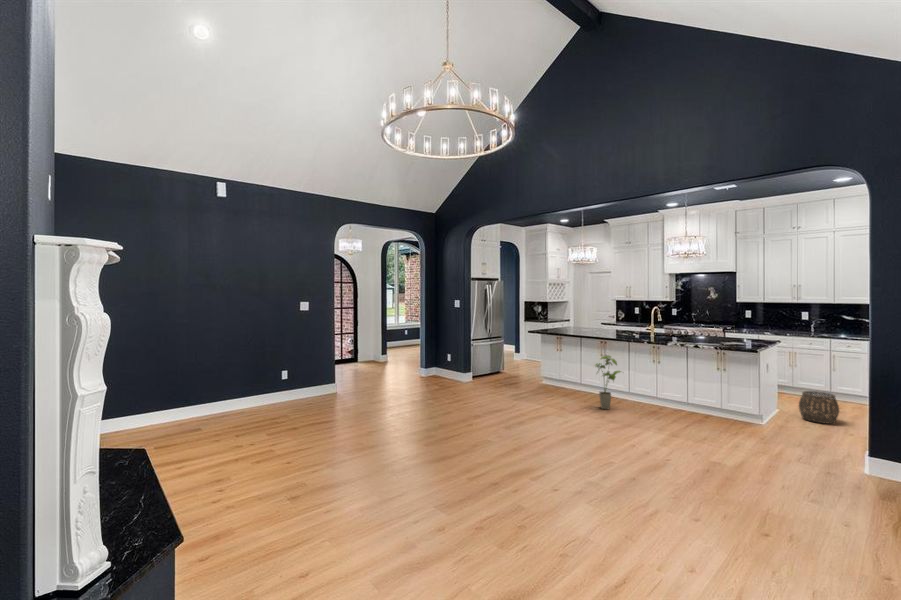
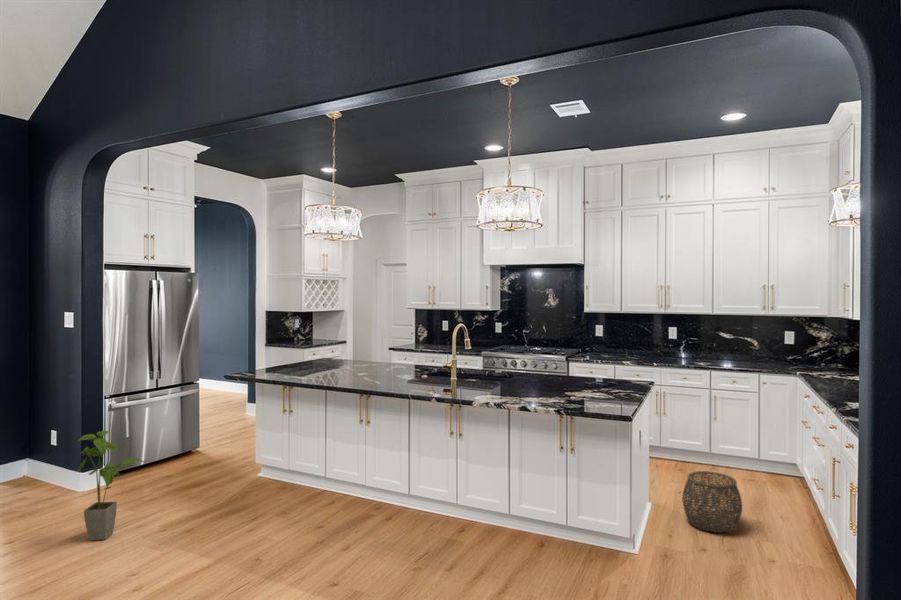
house plant: present [596,356,621,409] -> present [77,430,143,540]

